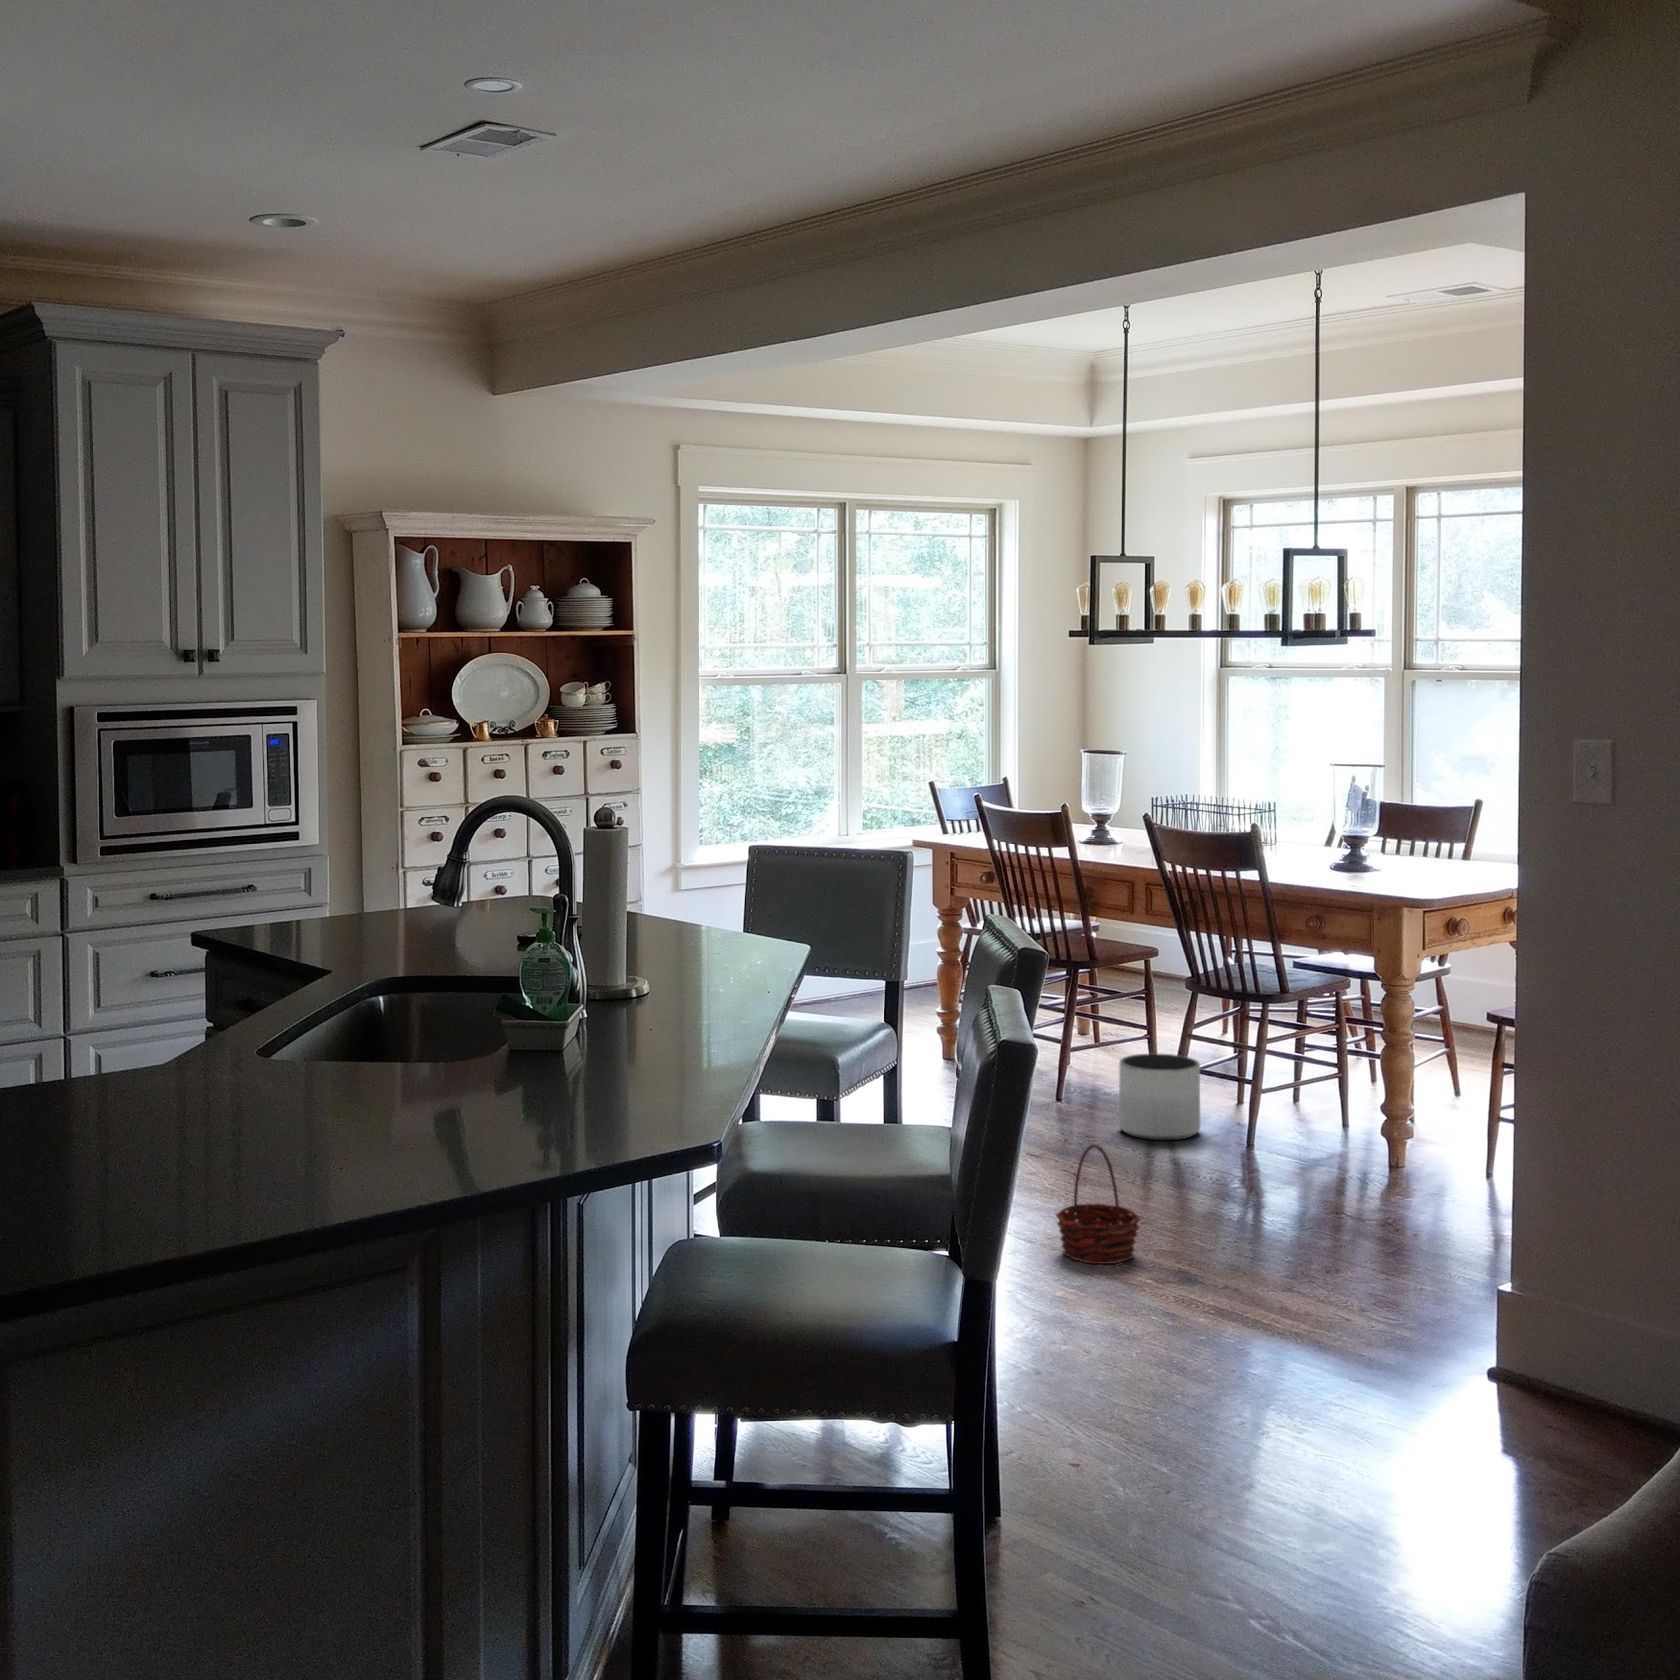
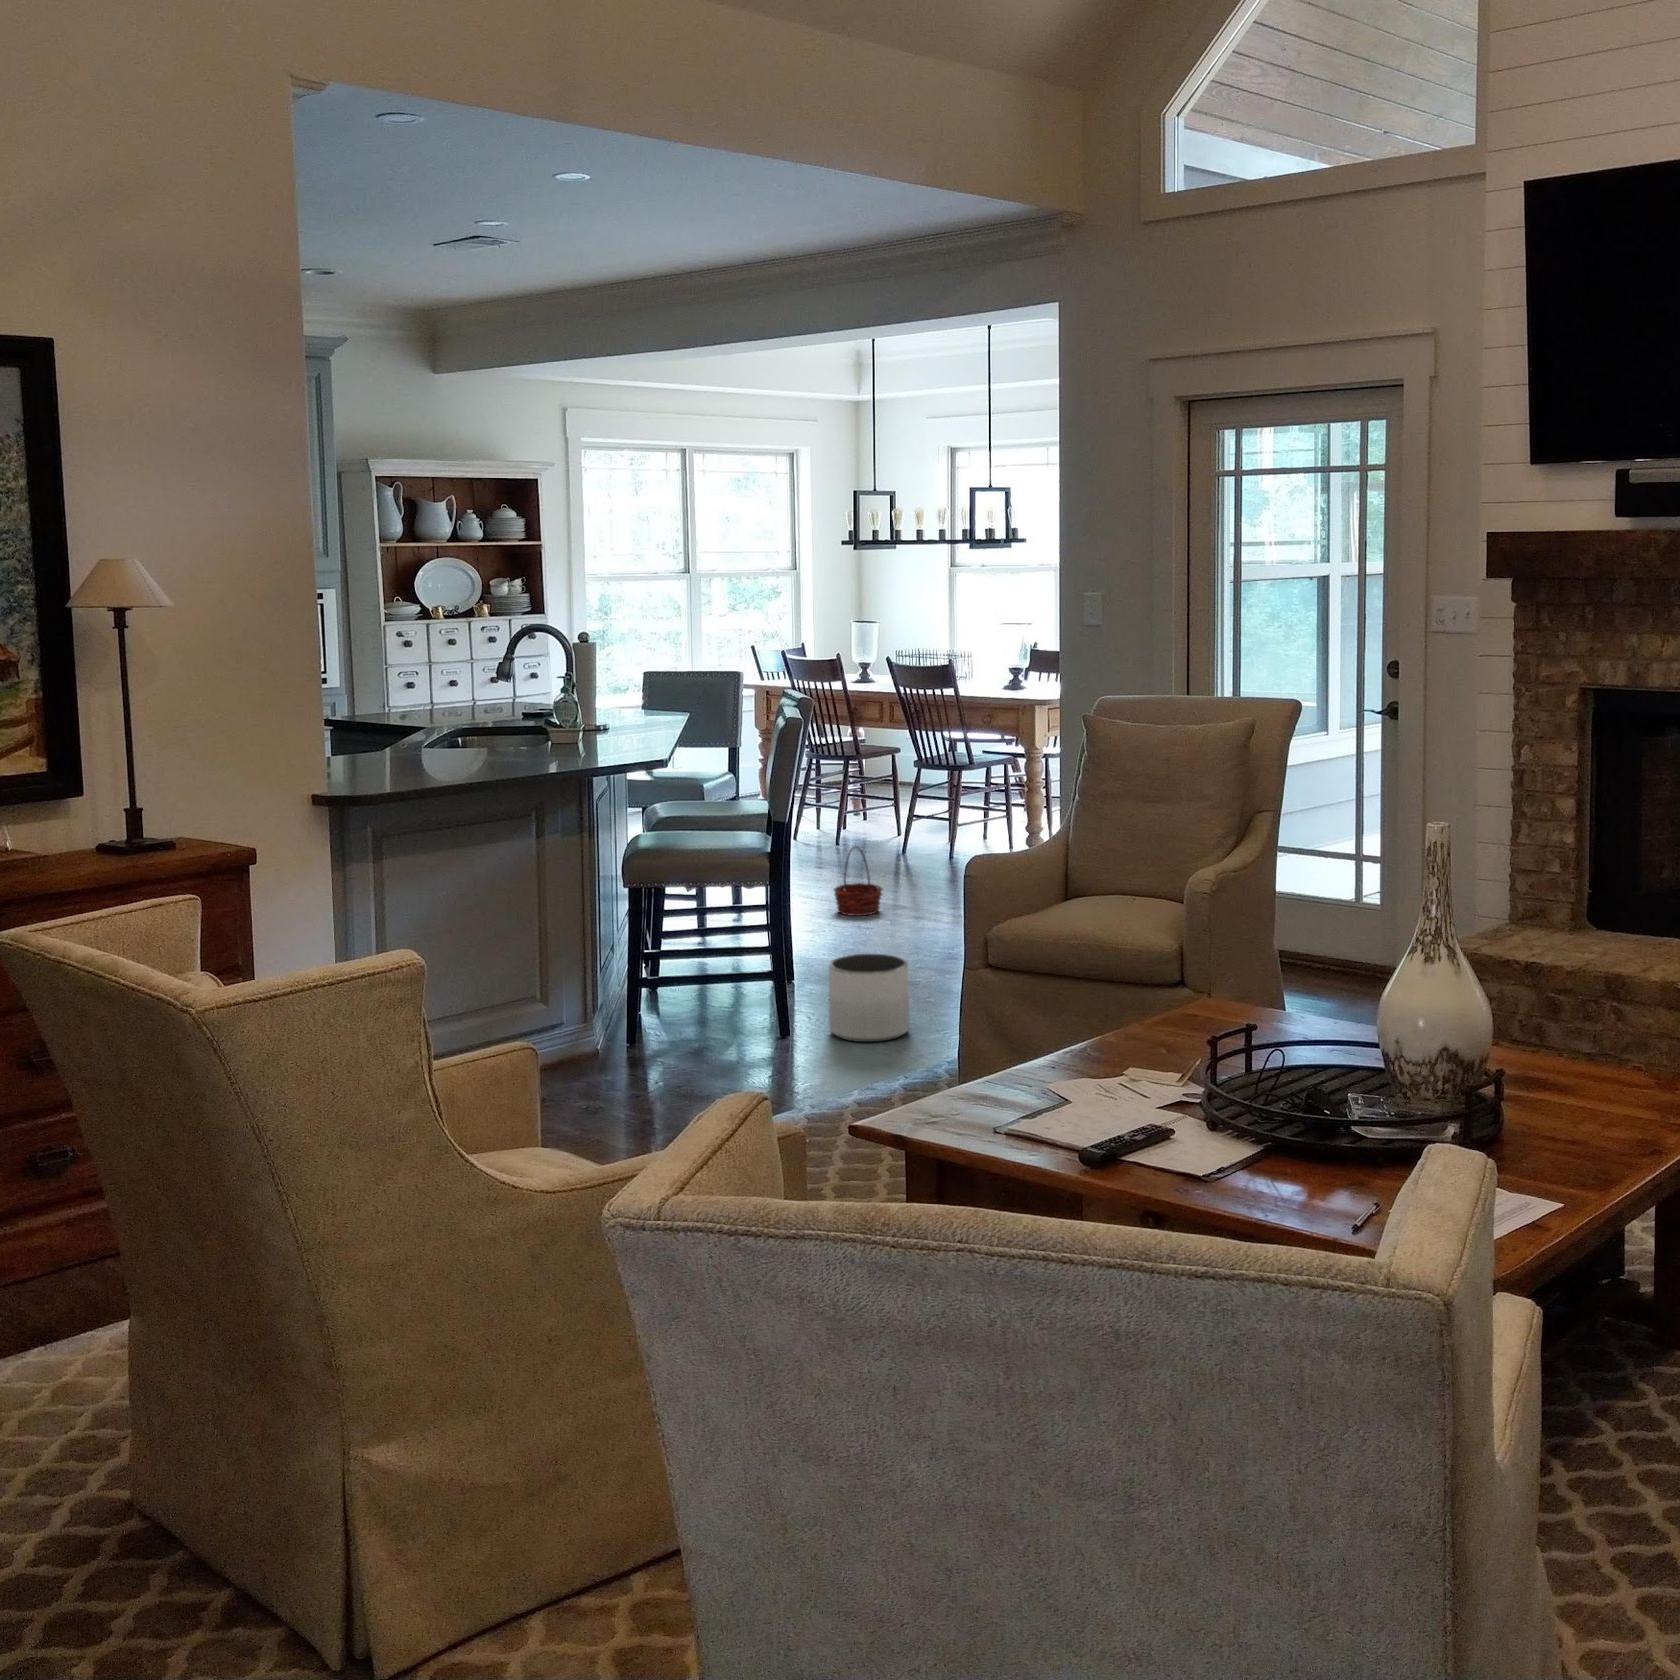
planter: present [1119,1053,1201,1140] -> present [829,954,910,1042]

